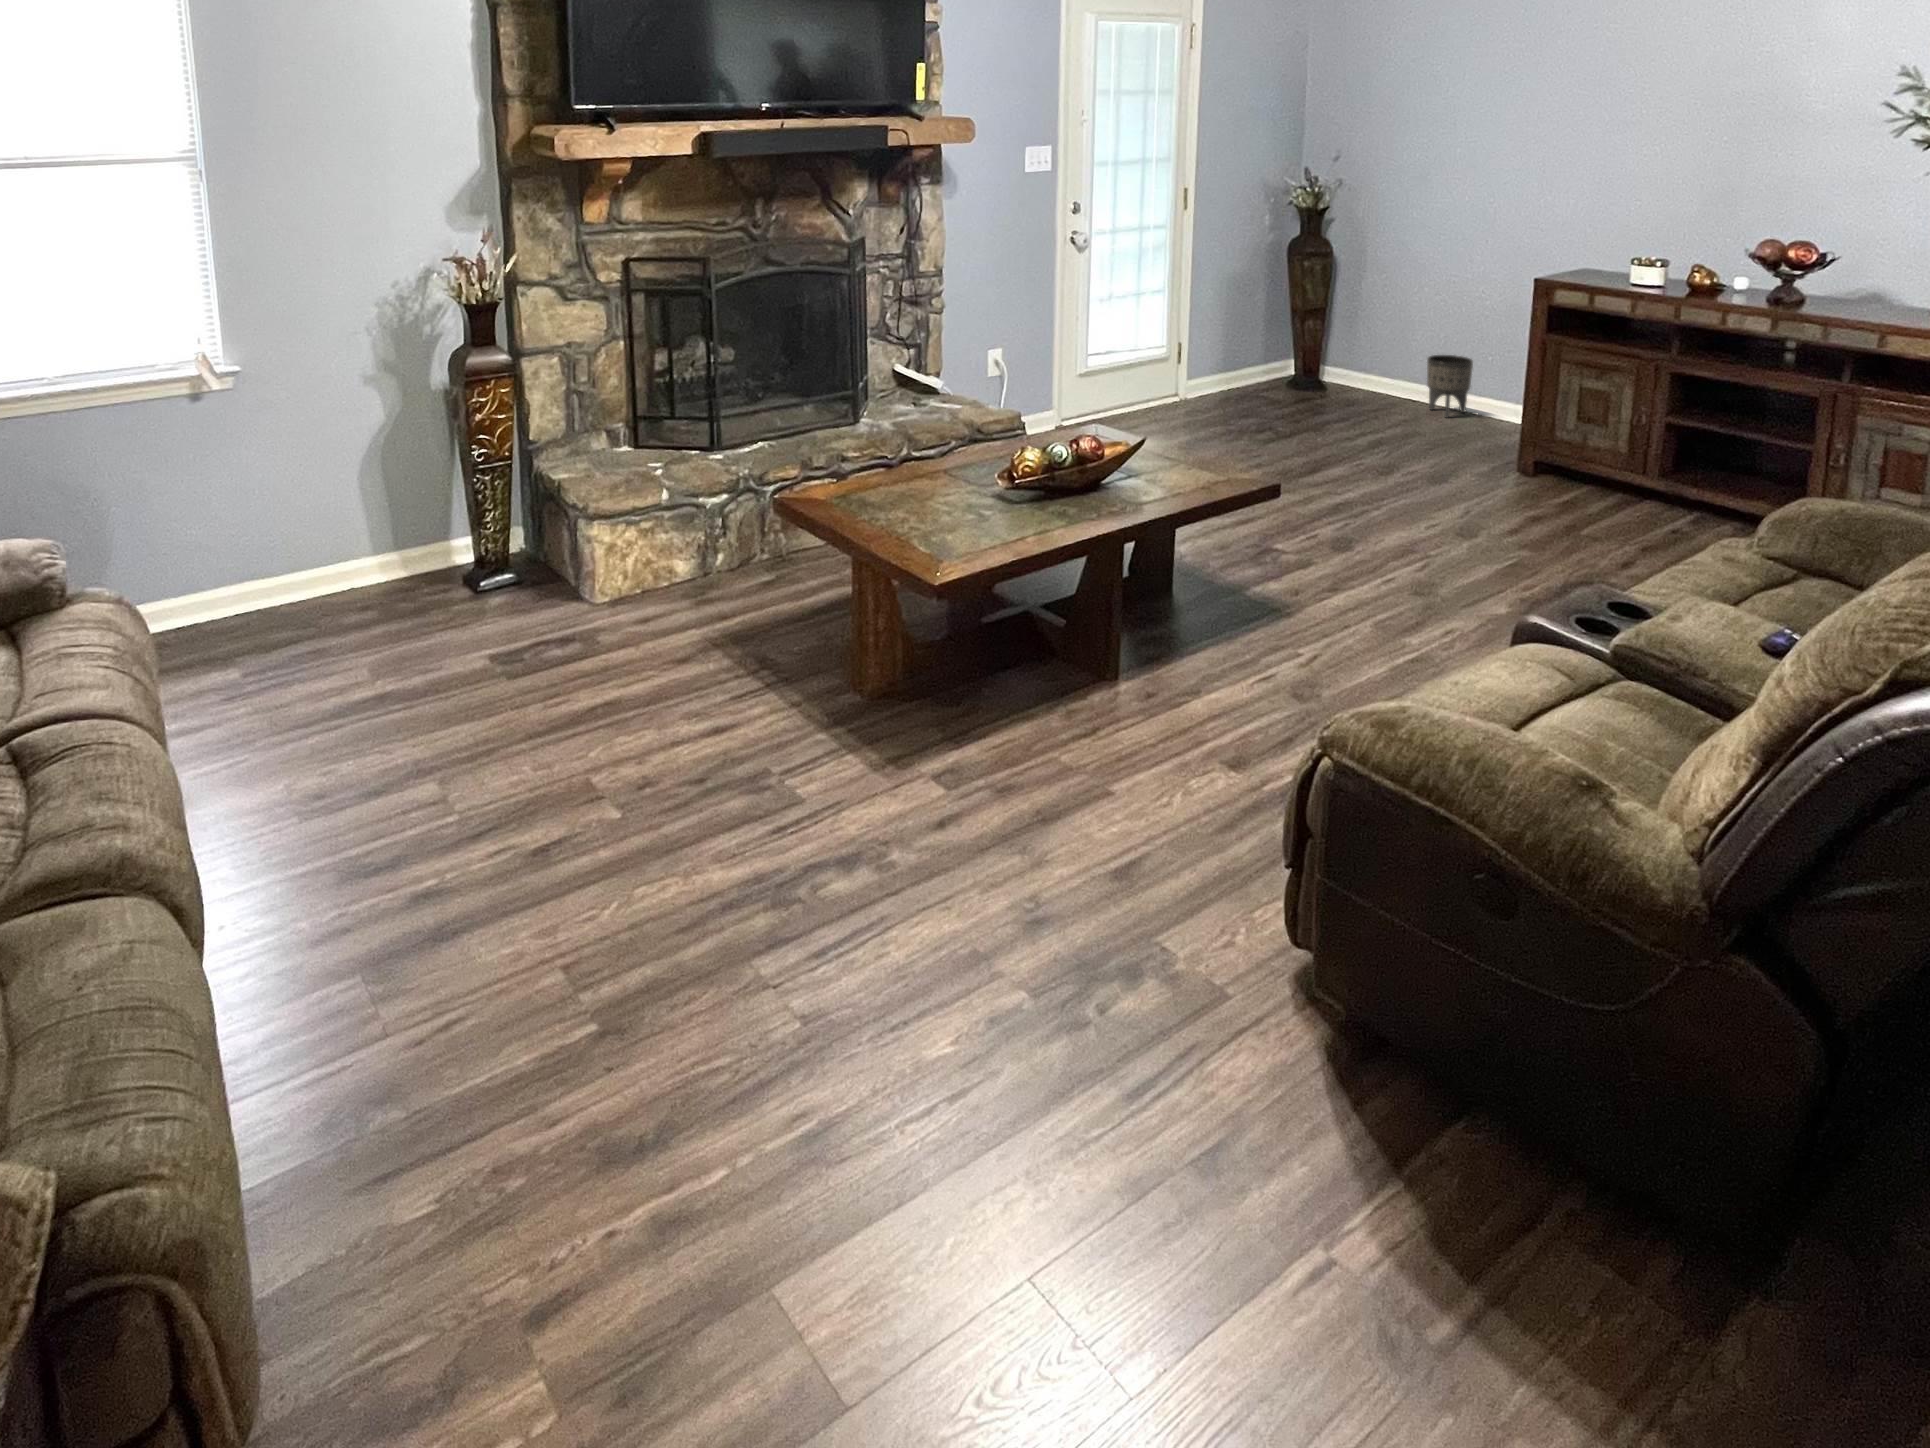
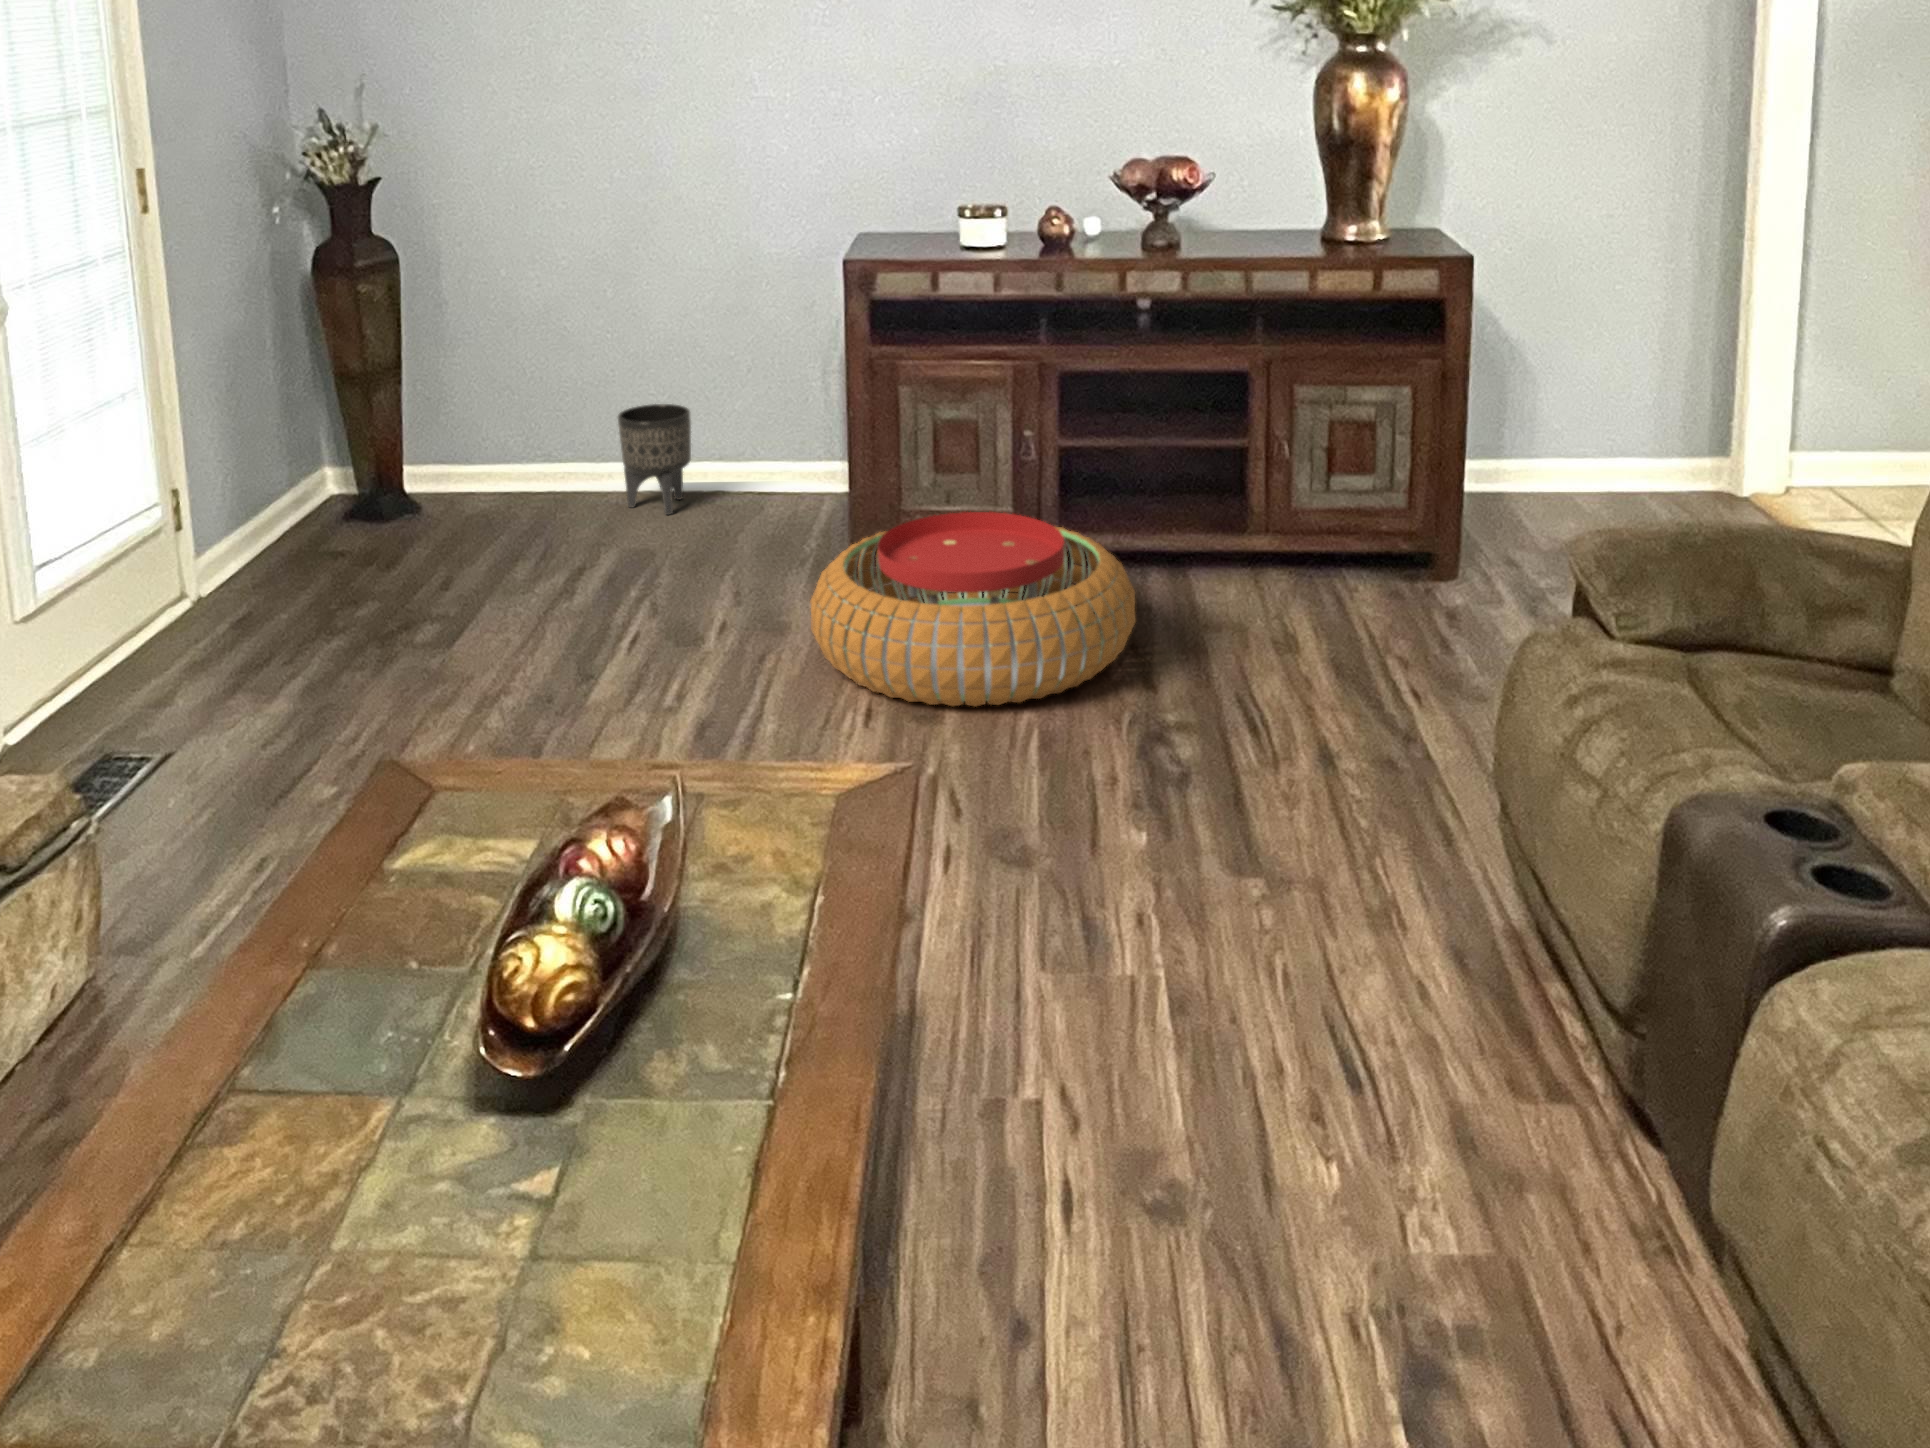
pouf: none [1423,433,1645,544] -> present [811,512,1136,707]

